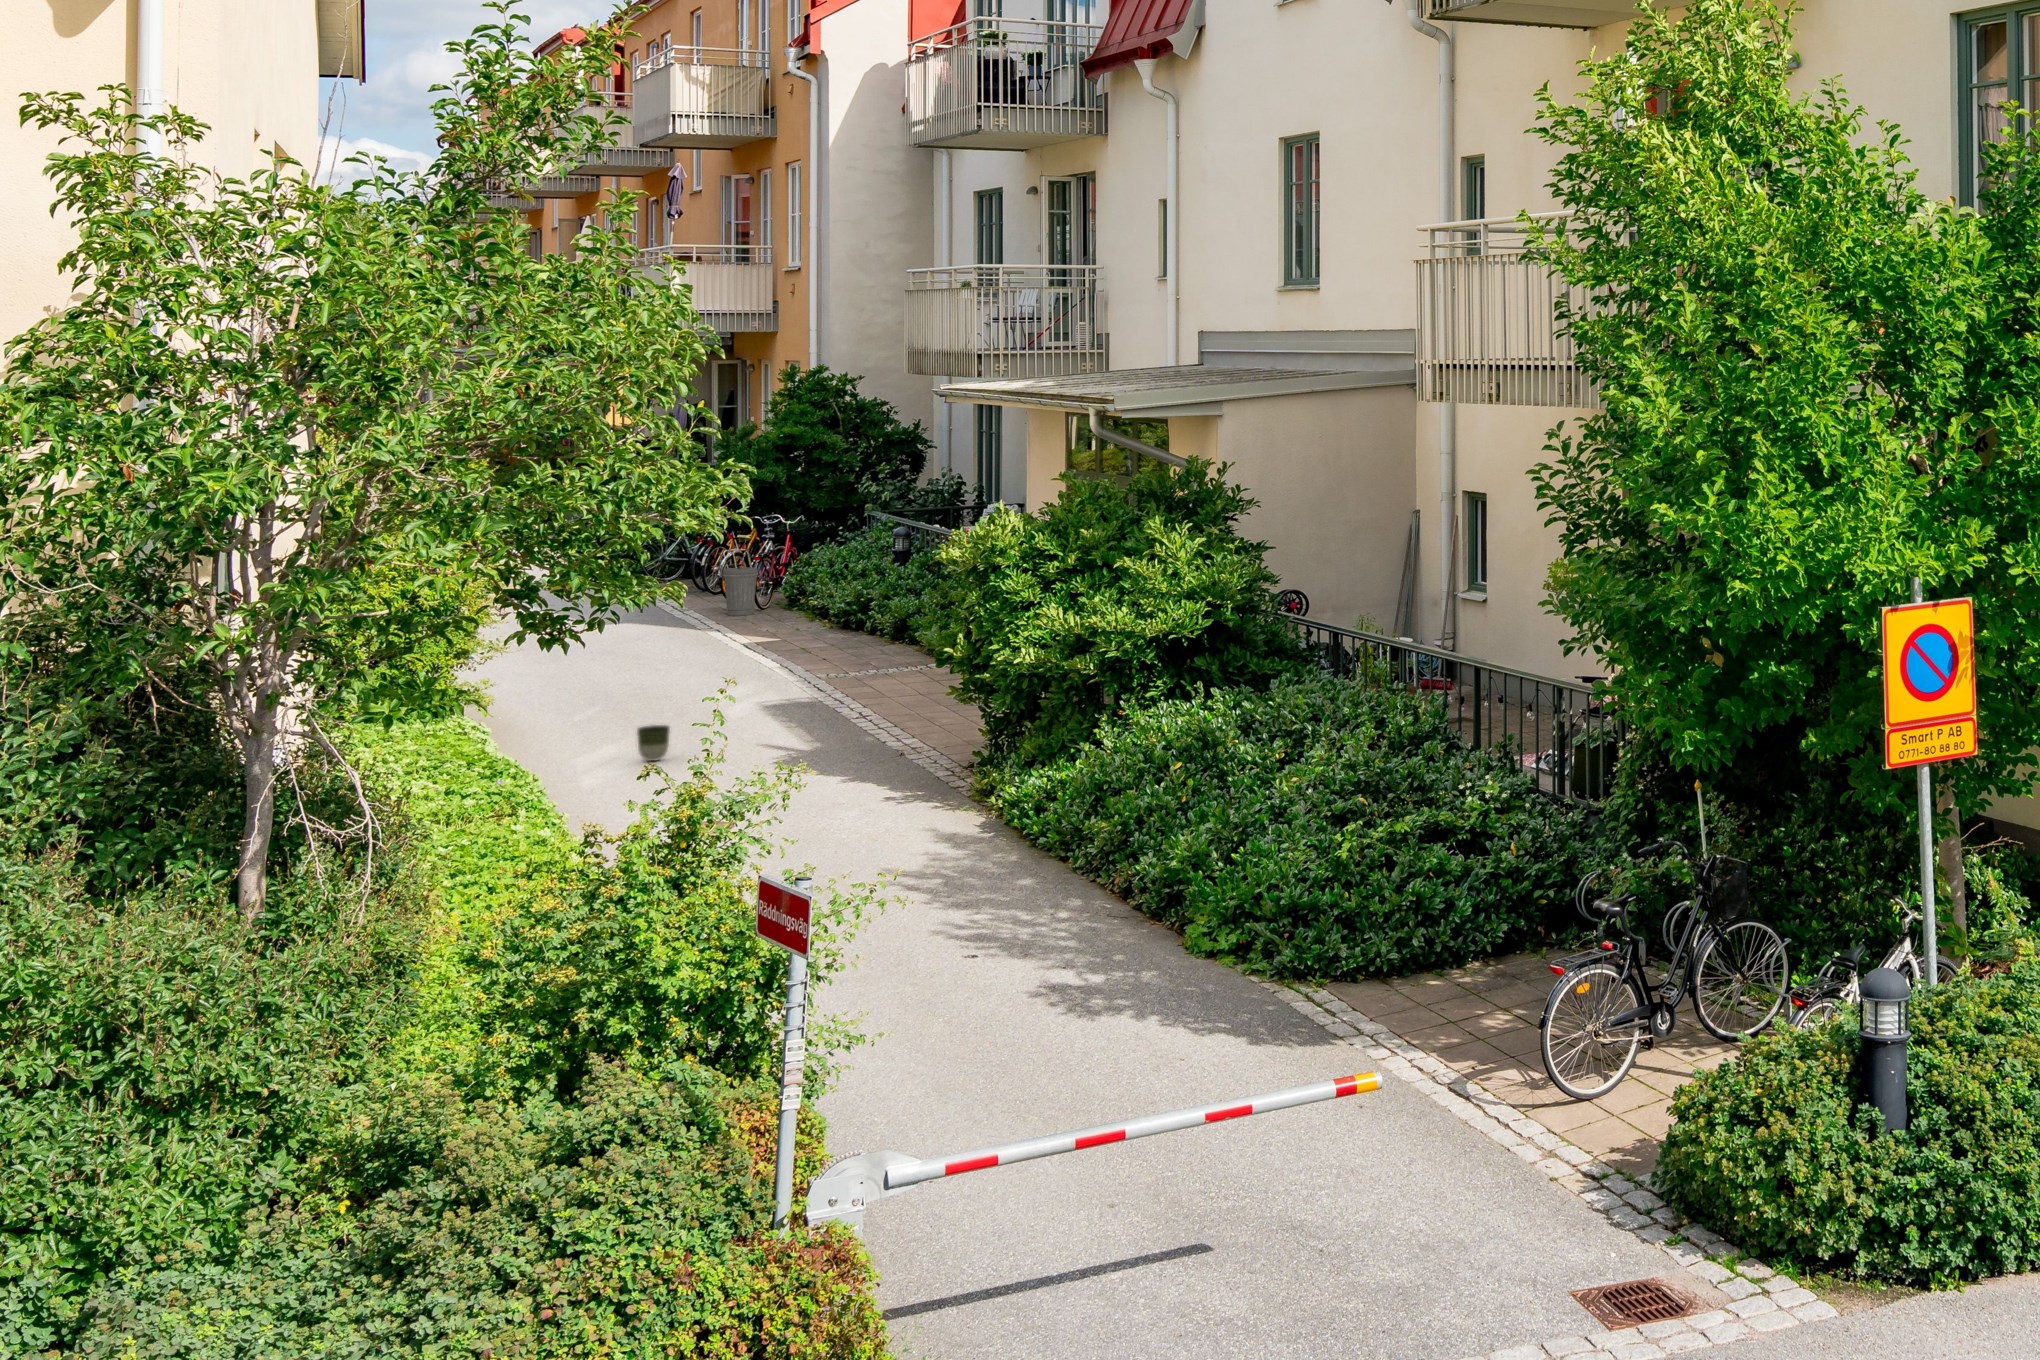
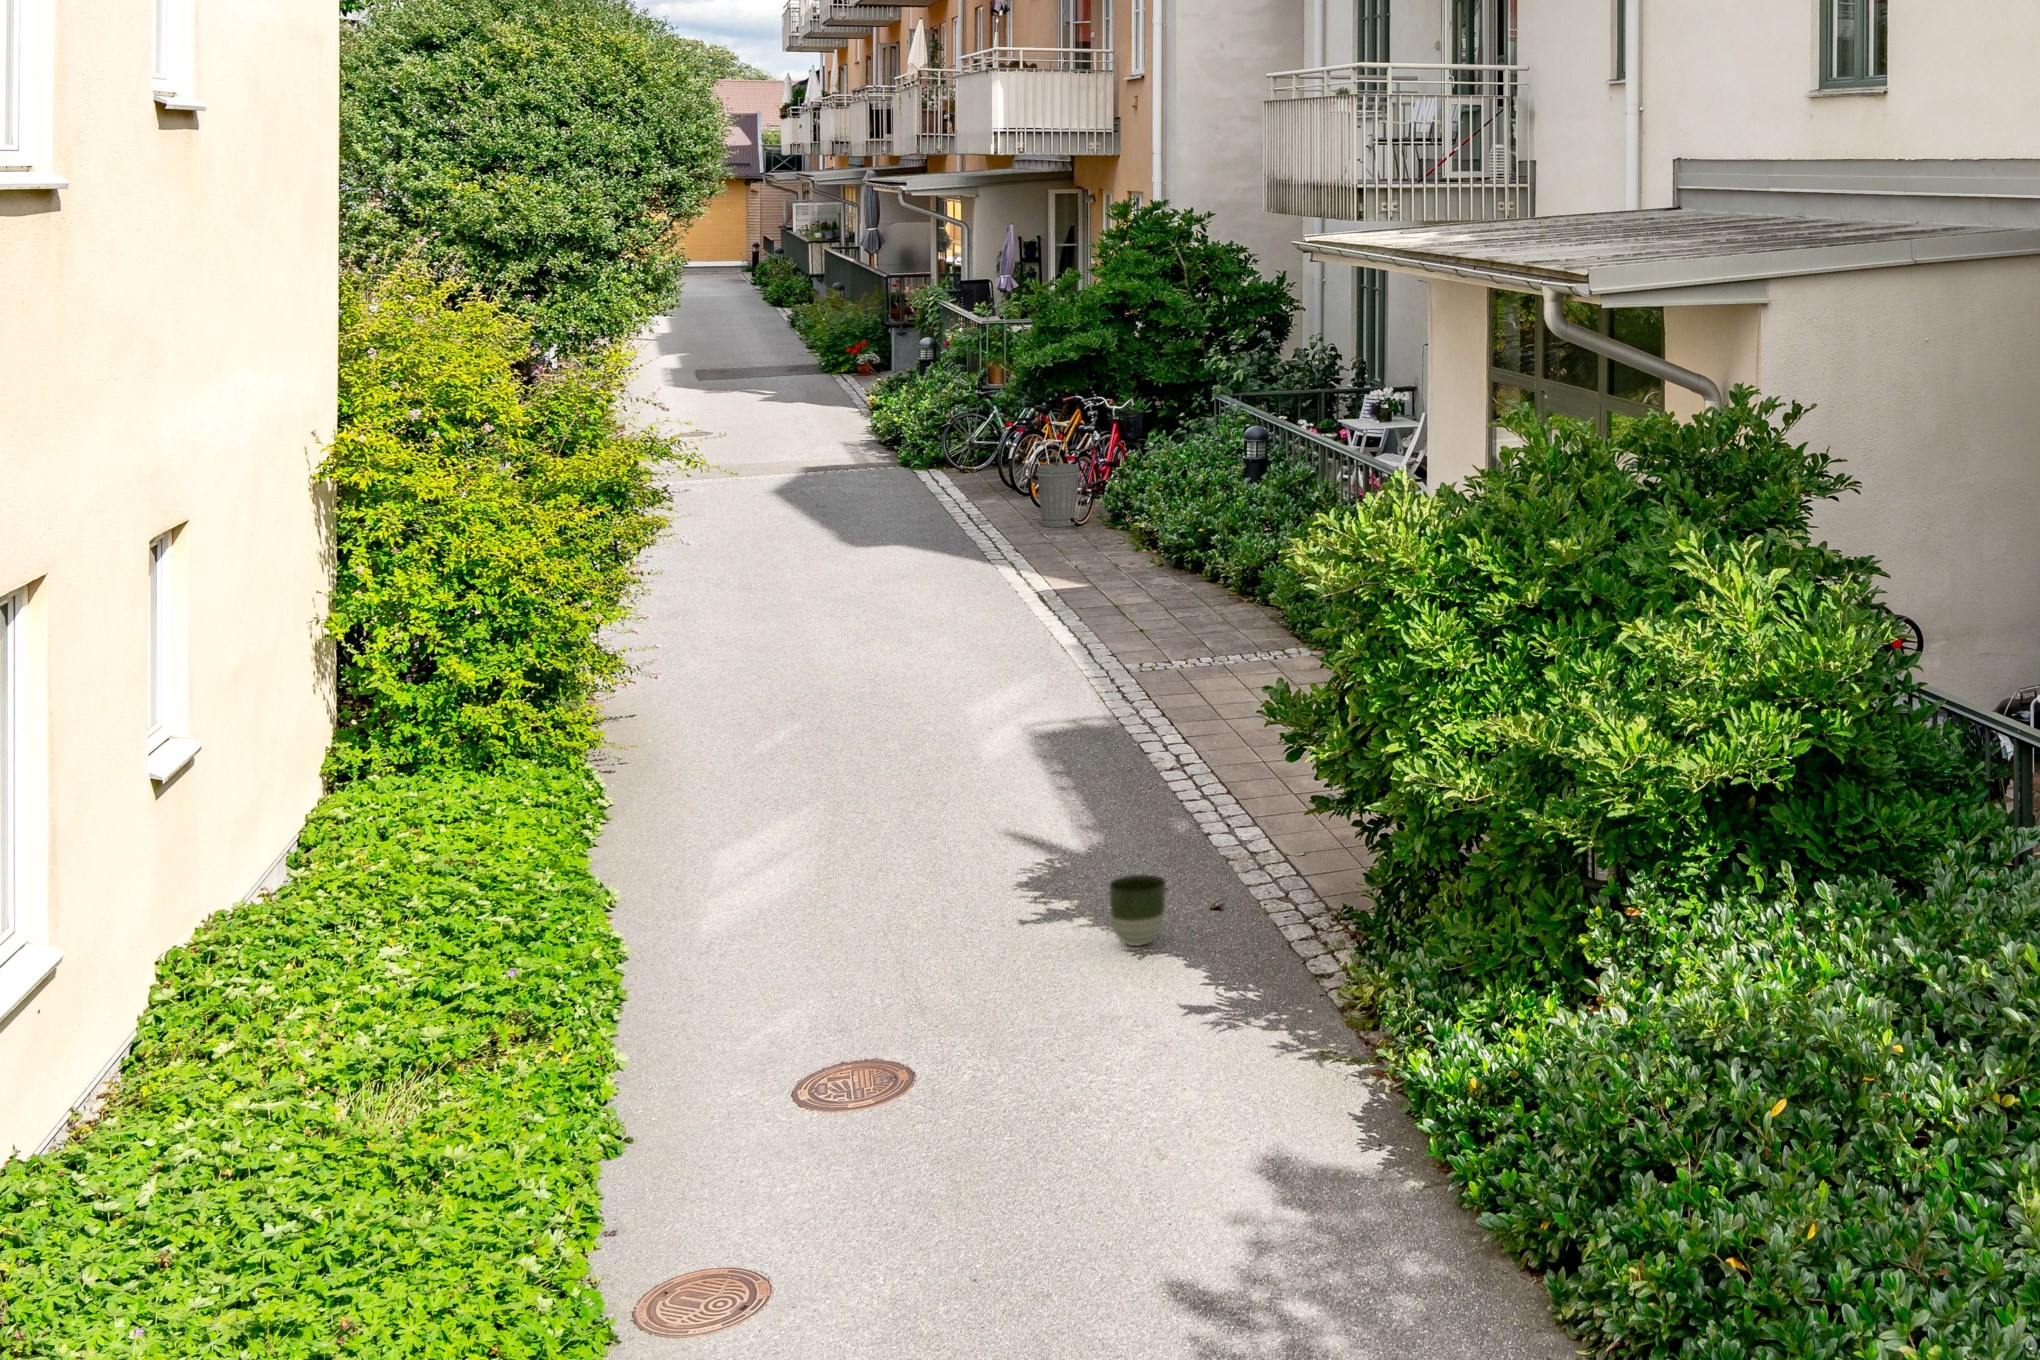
planter: present [637,725,670,761] -> present [1109,875,1166,946]

